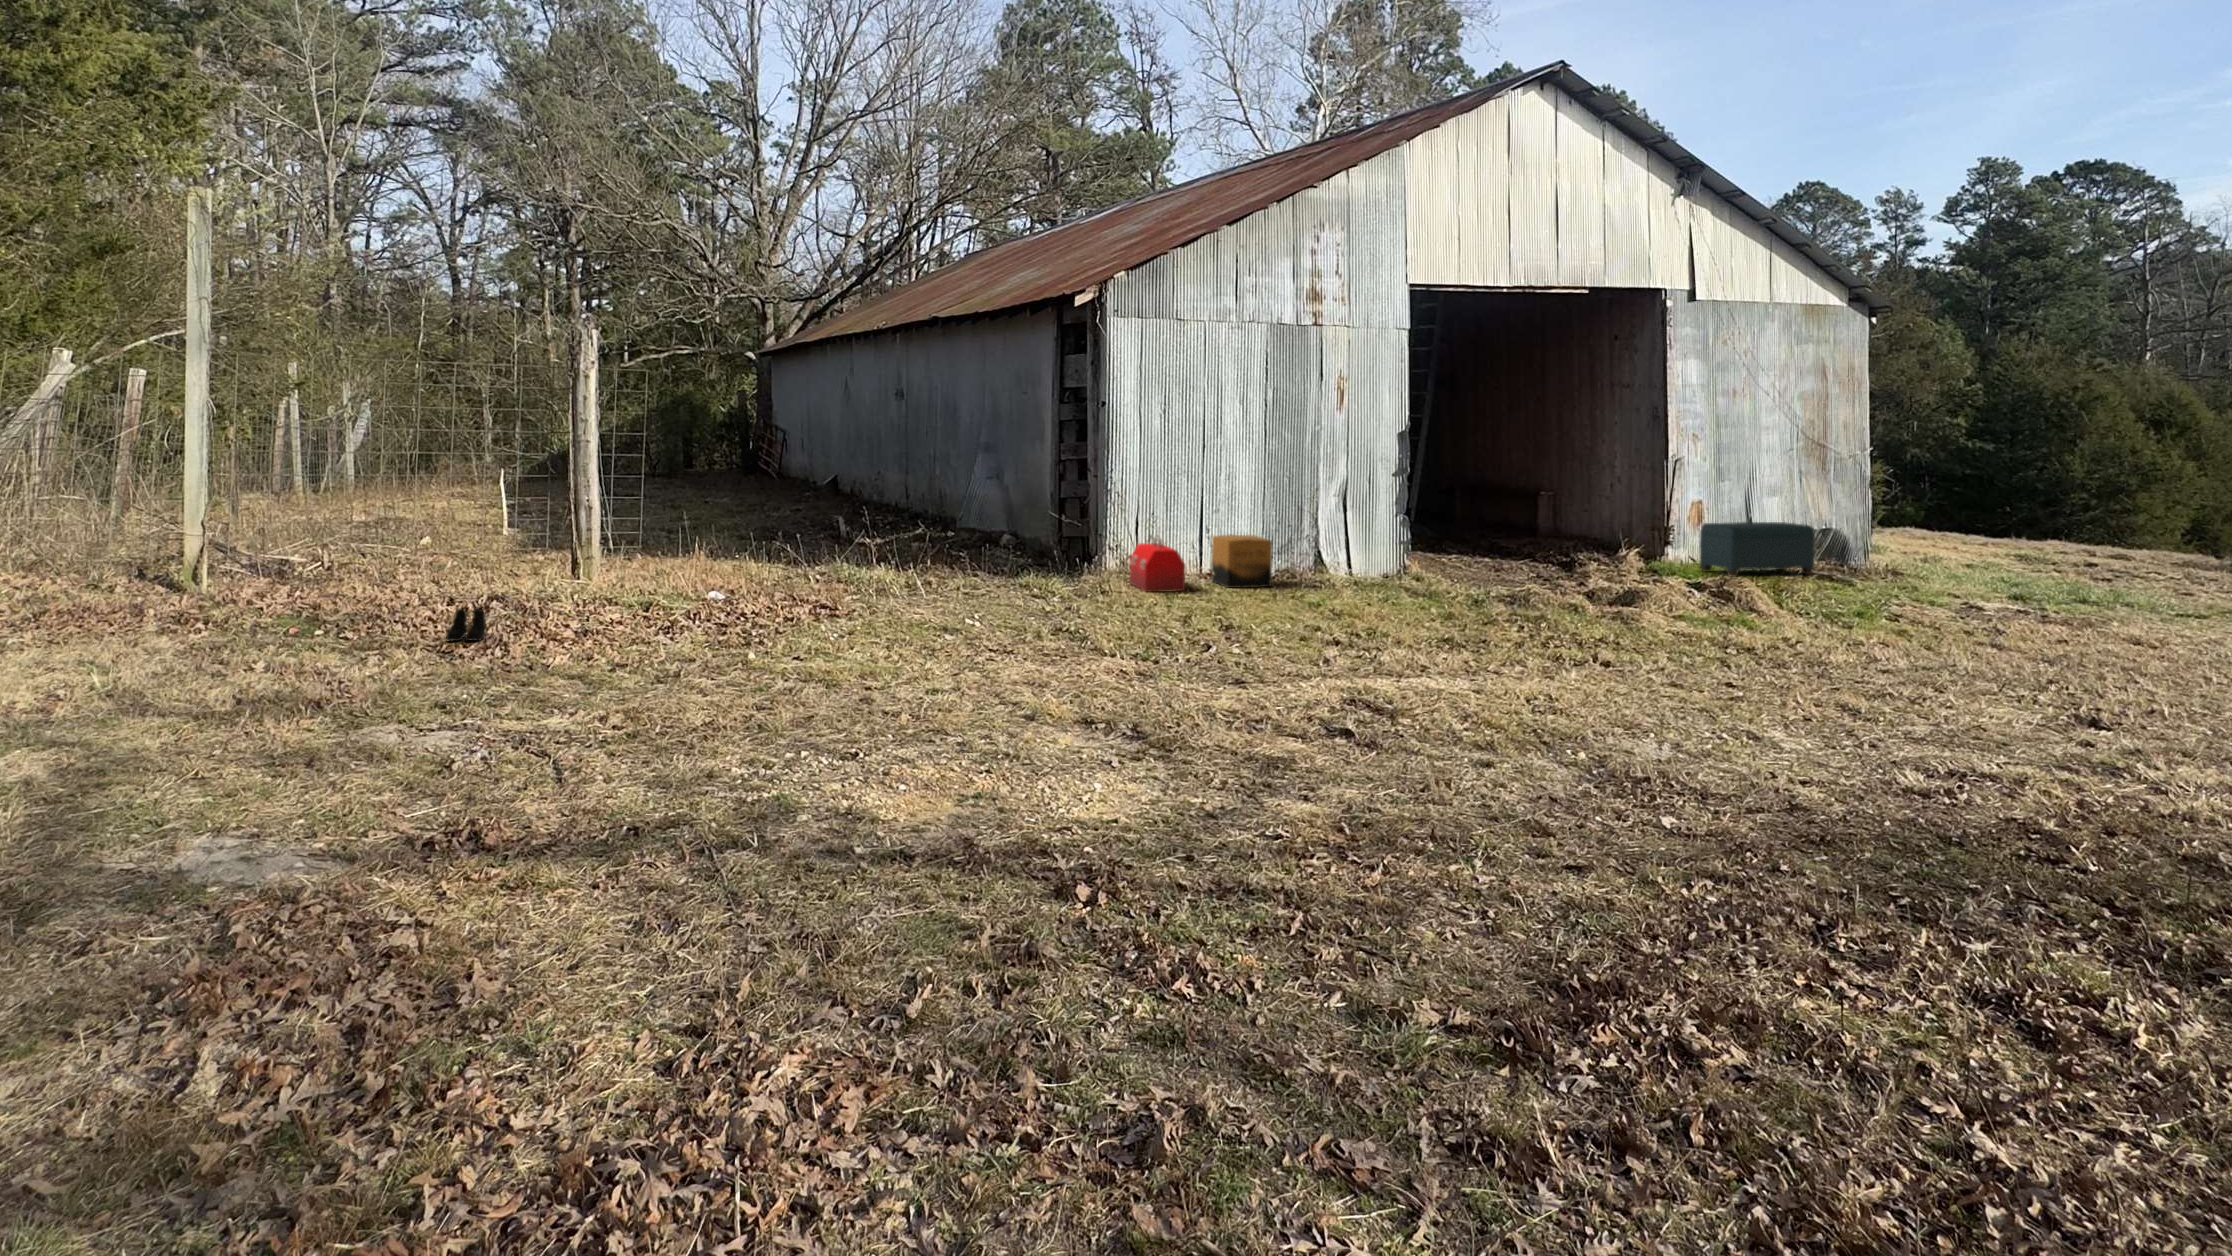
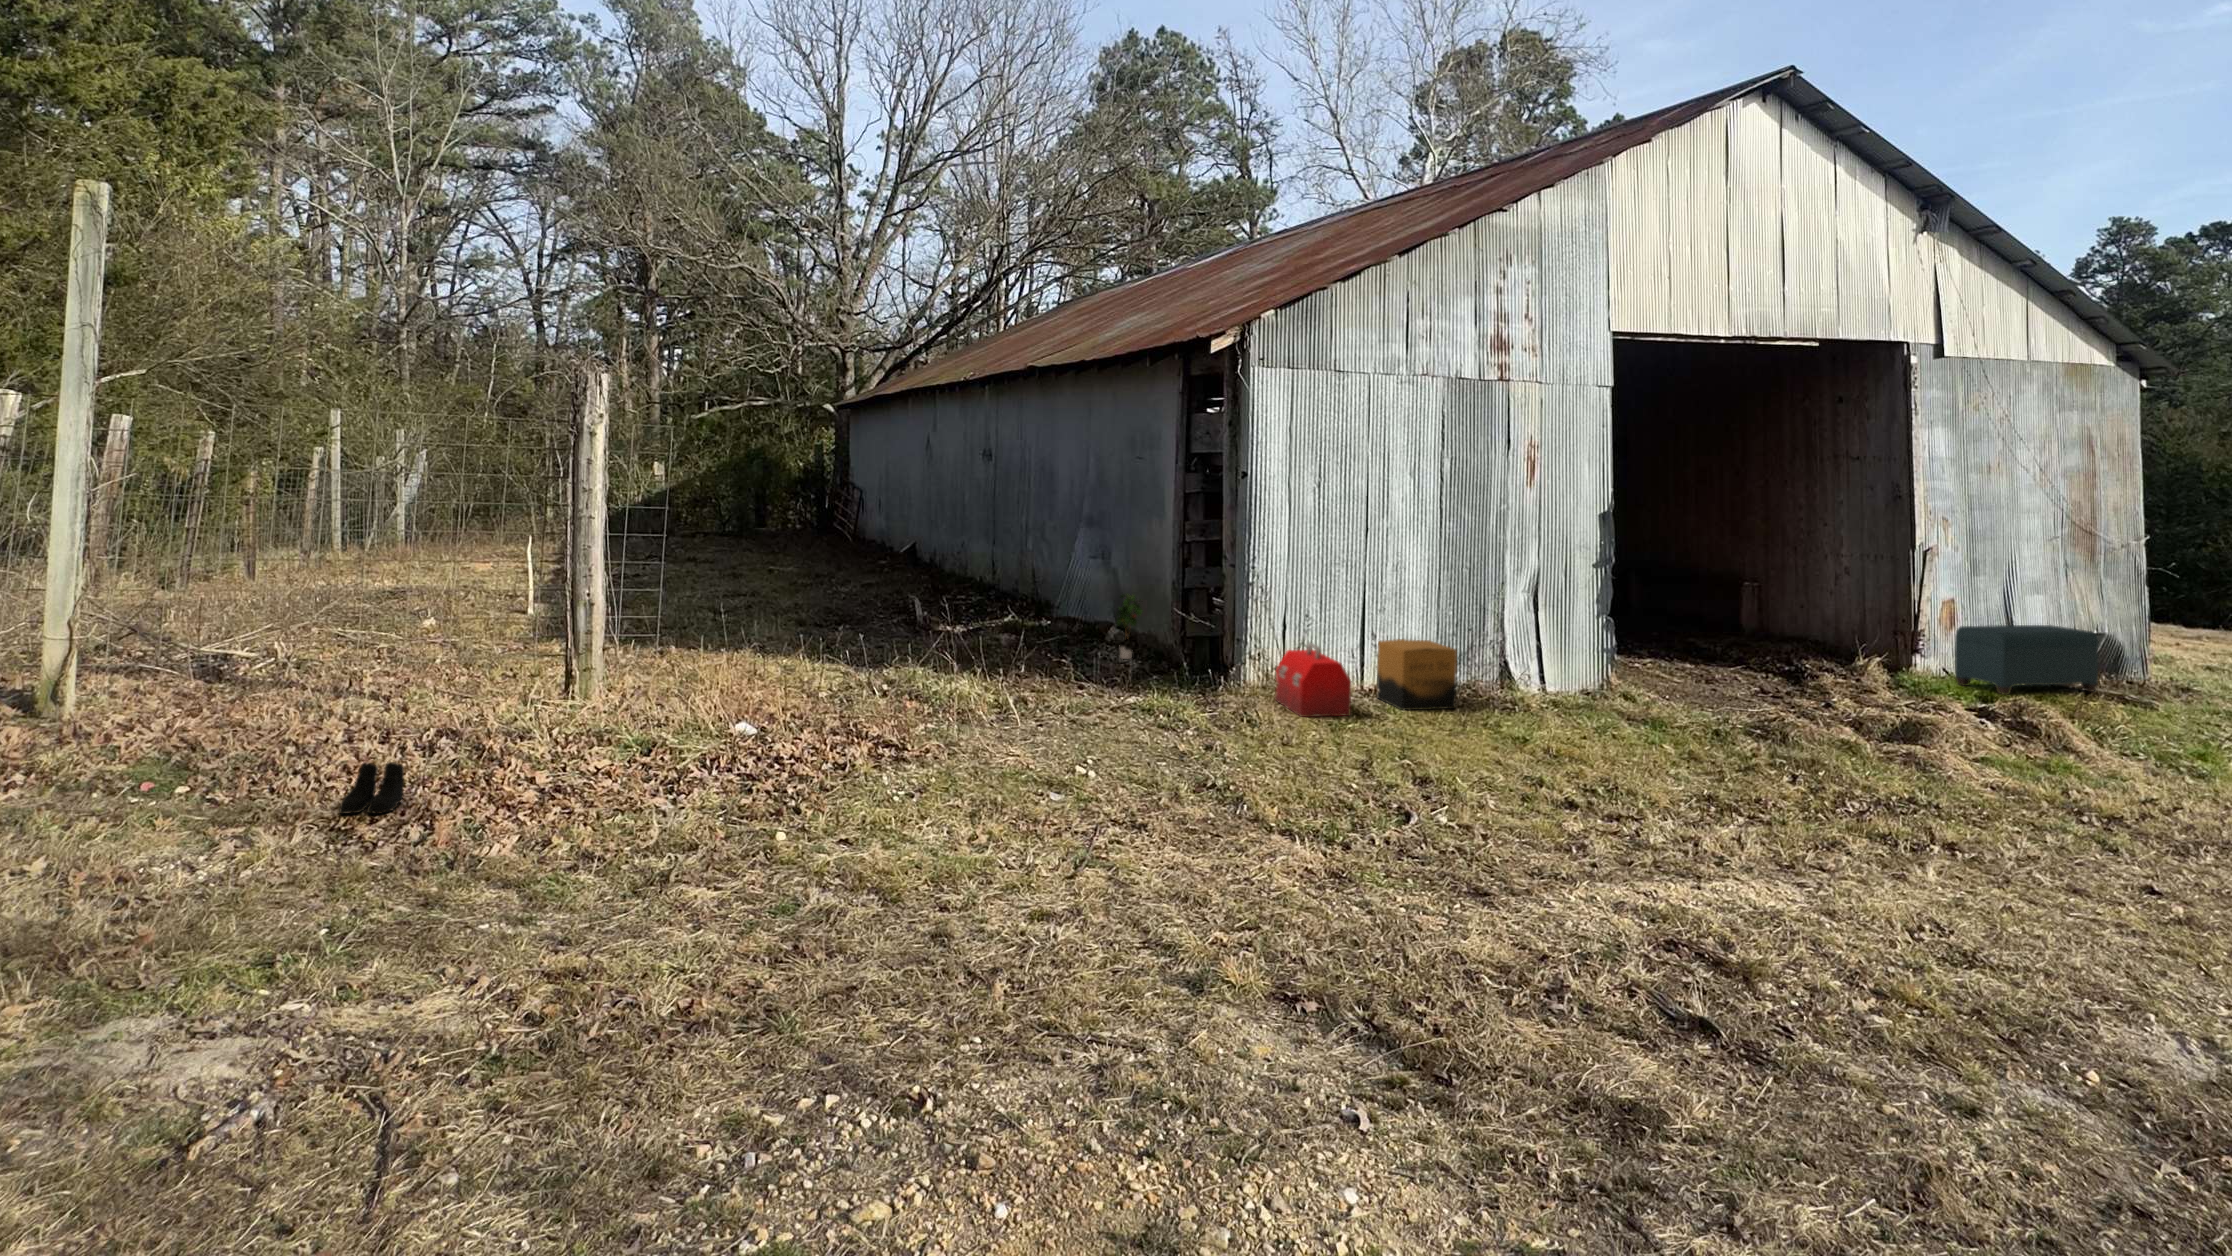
potted plant: none [1007,506,1031,560] -> present [1116,594,1142,659]

